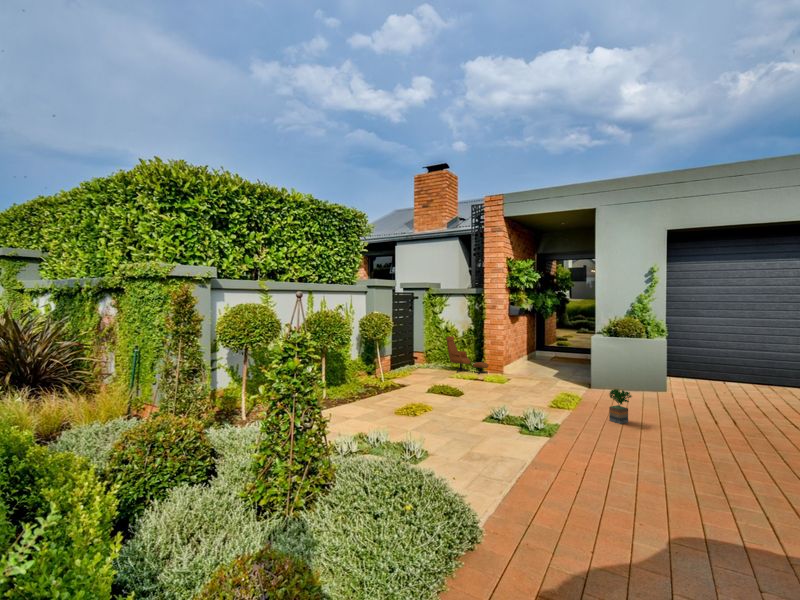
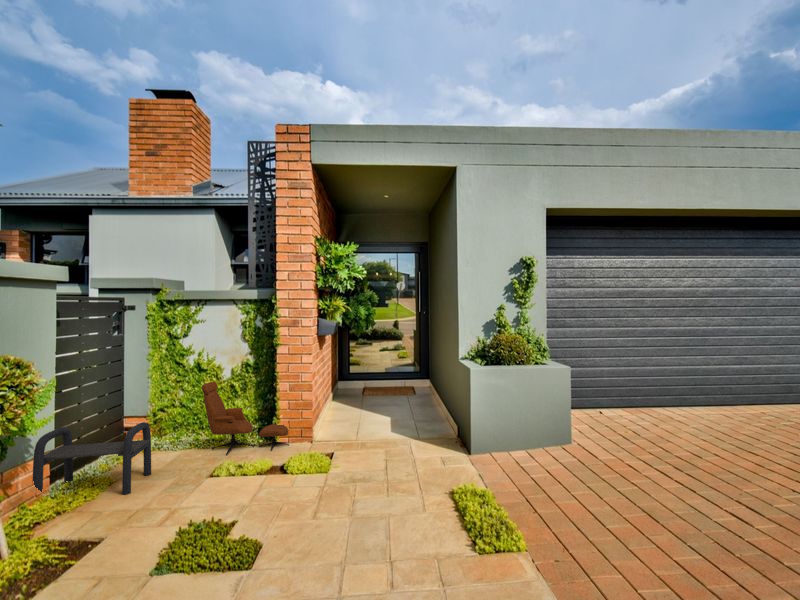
bench: none [386,348,425,377] -> present [33,422,151,495]
potted tree: present [609,389,632,424] -> none [603,478,655,558]

